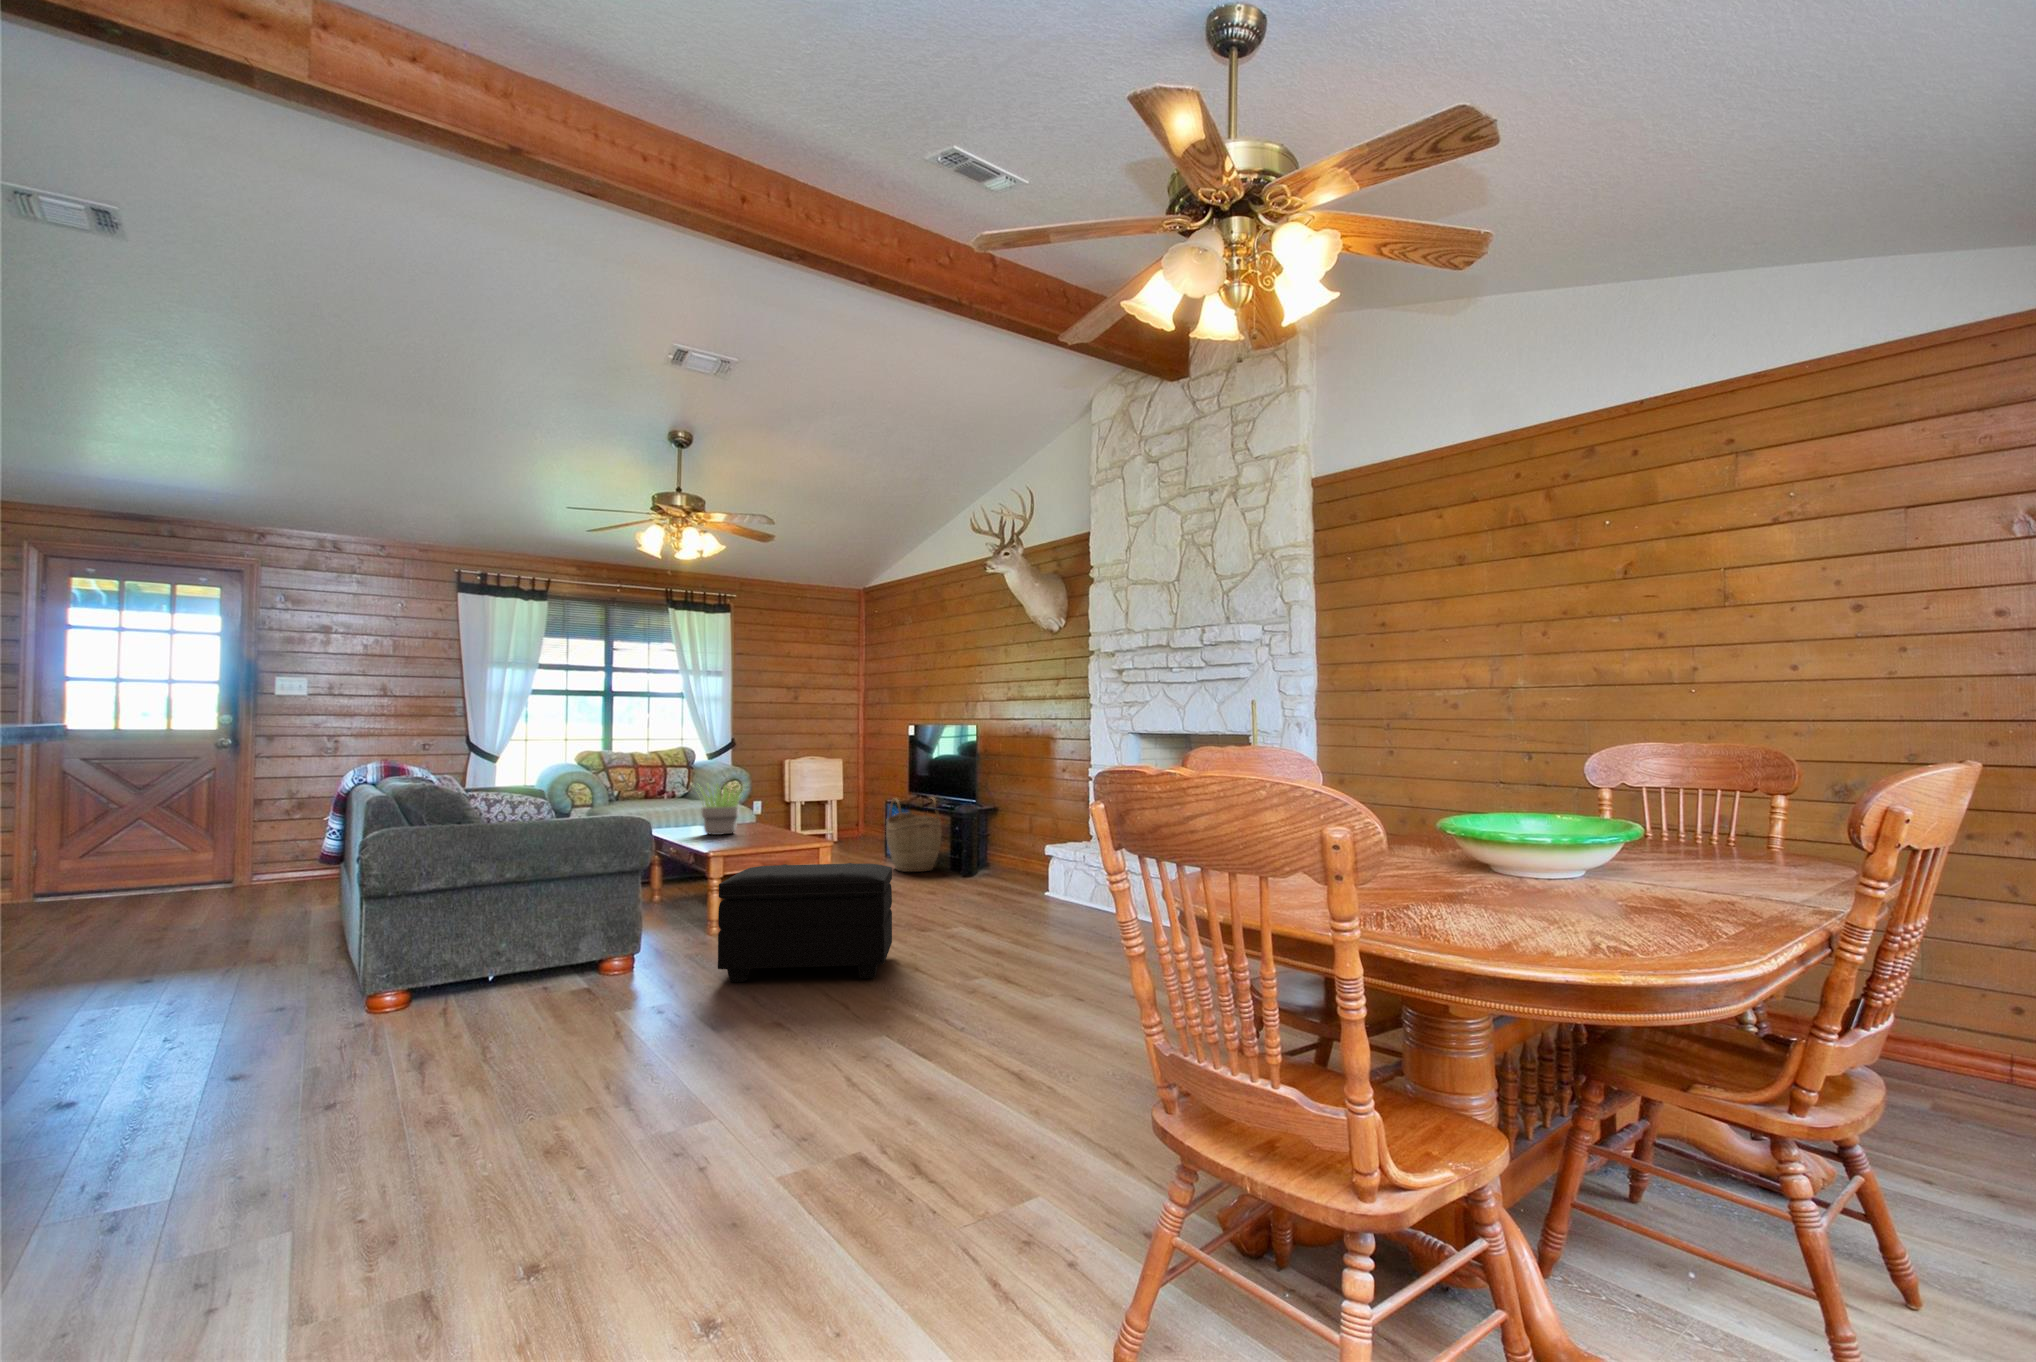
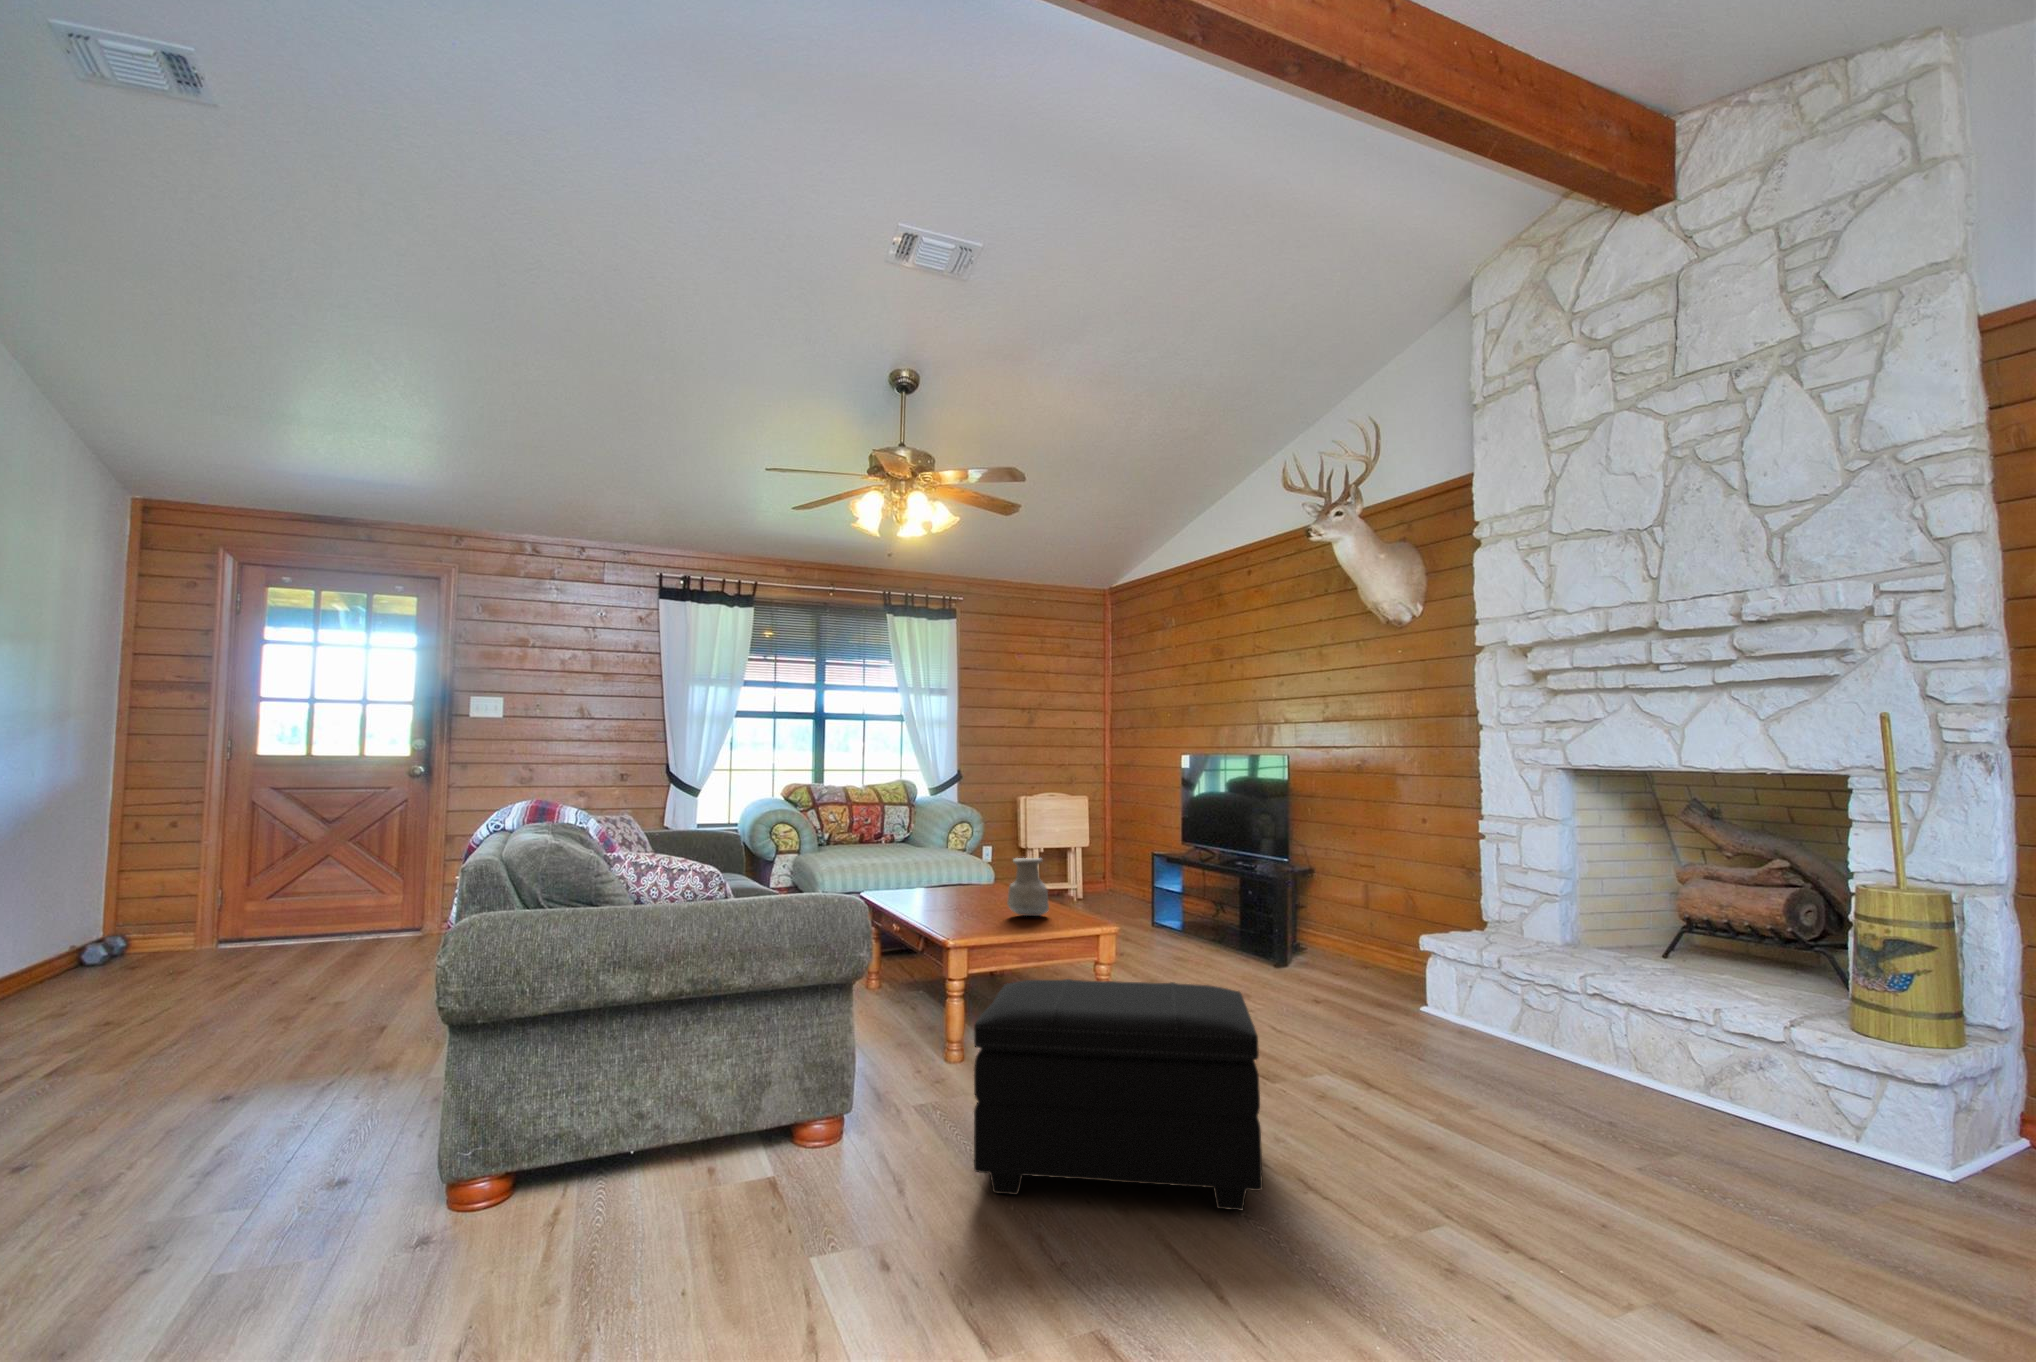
potted plant: present [698,783,742,835] -> none [914,828,995,903]
woven basket: present [886,797,942,872] -> none [1159,851,1237,954]
vase: none [757,799,787,839] -> present [1007,858,1049,916]

